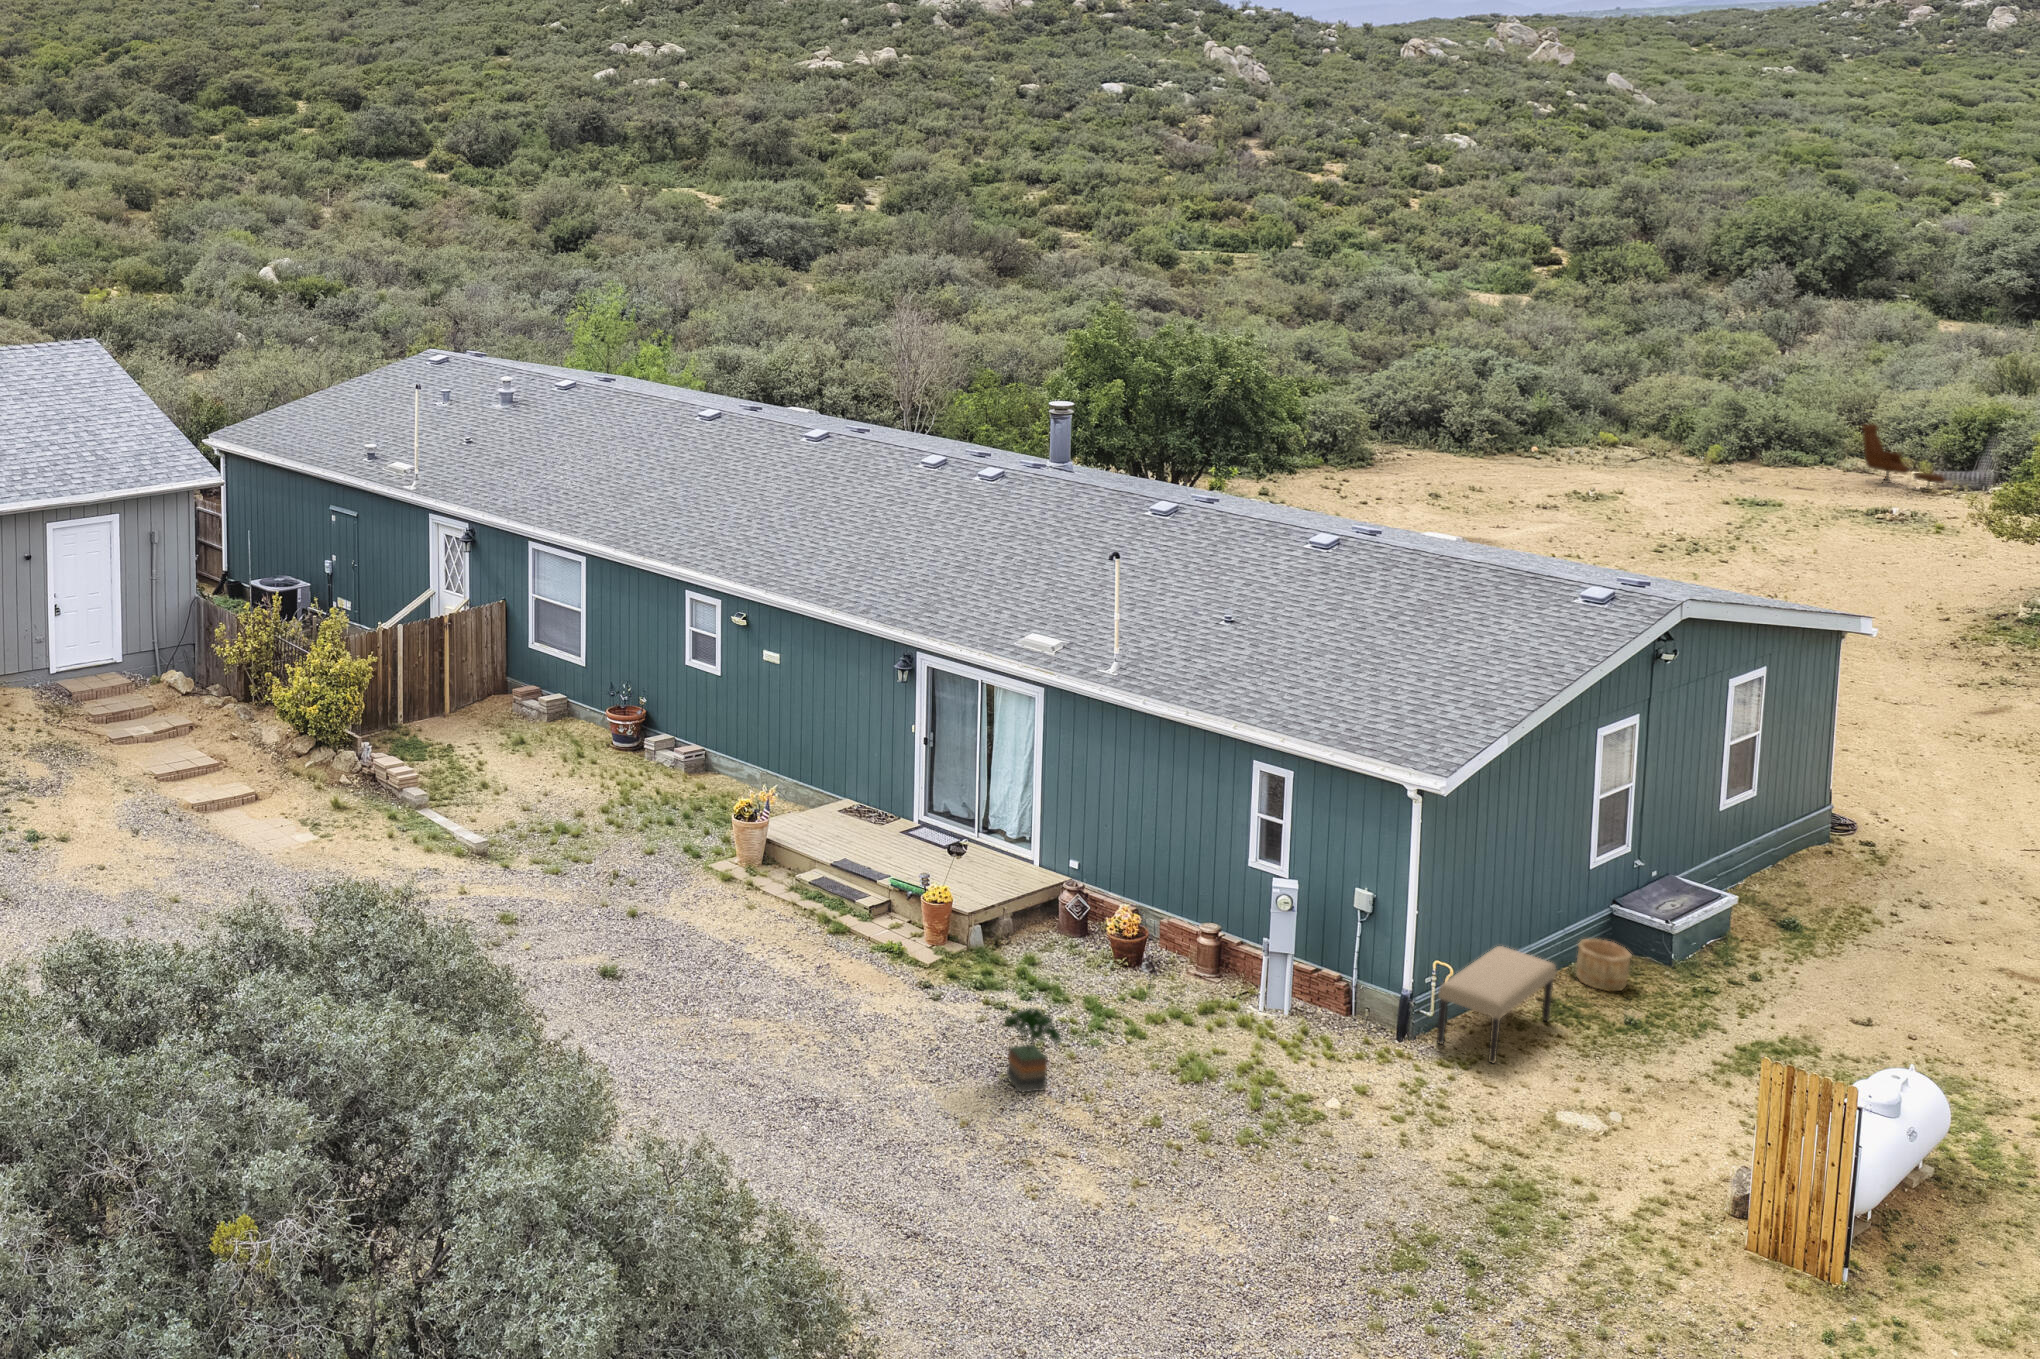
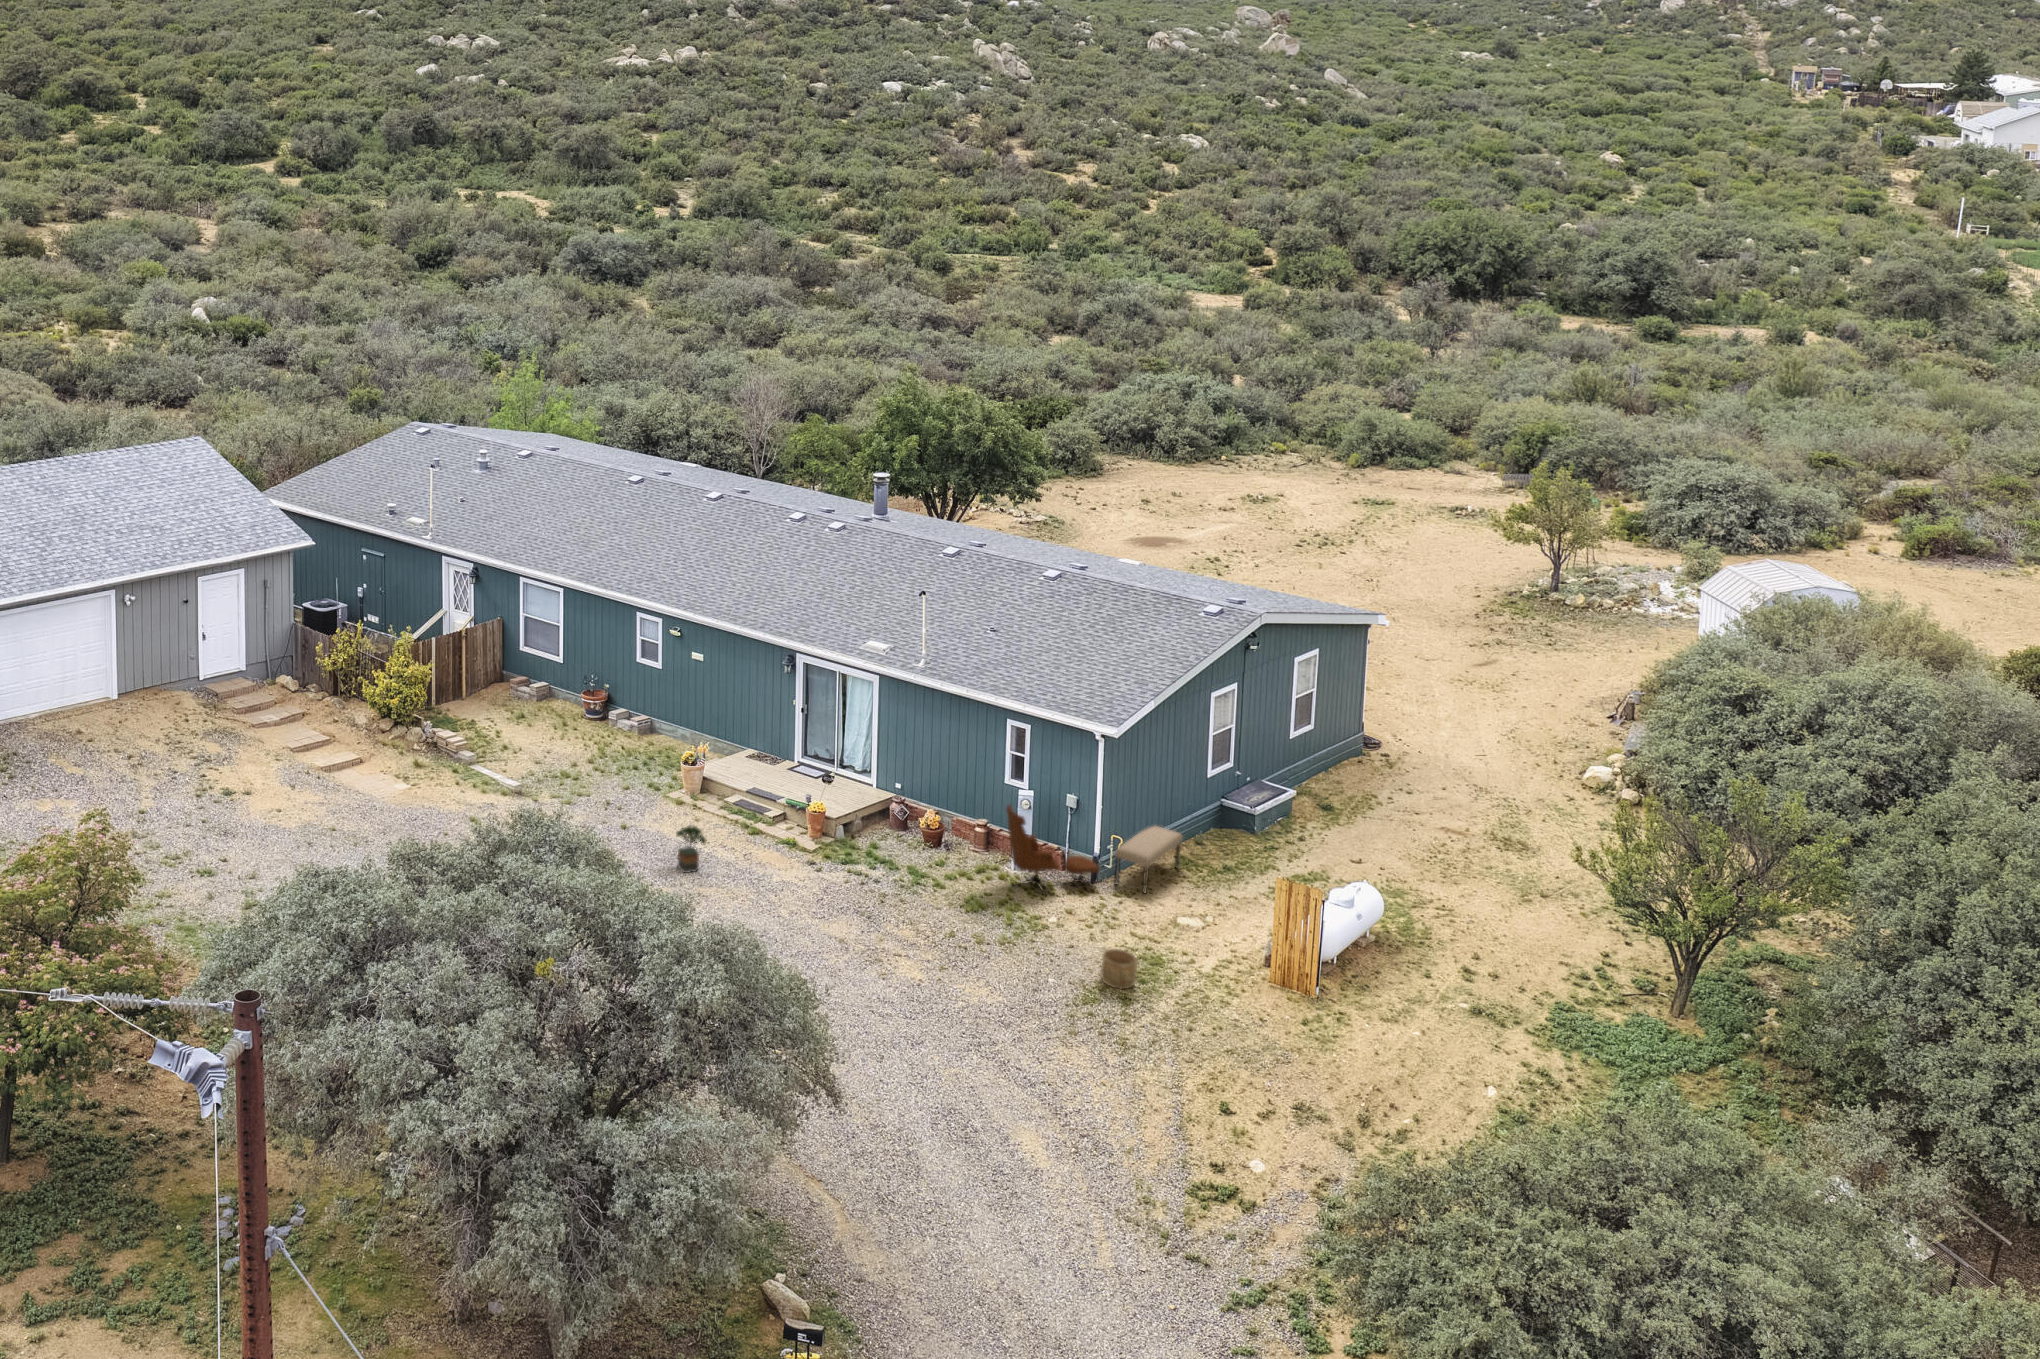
lounge chair: present [1862,424,1945,490] -> present [1007,805,1099,889]
wooden bucket: present [1576,939,1631,992] -> present [1101,949,1138,989]
potted tree: present [1005,1007,1062,1093] -> present [676,825,706,873]

